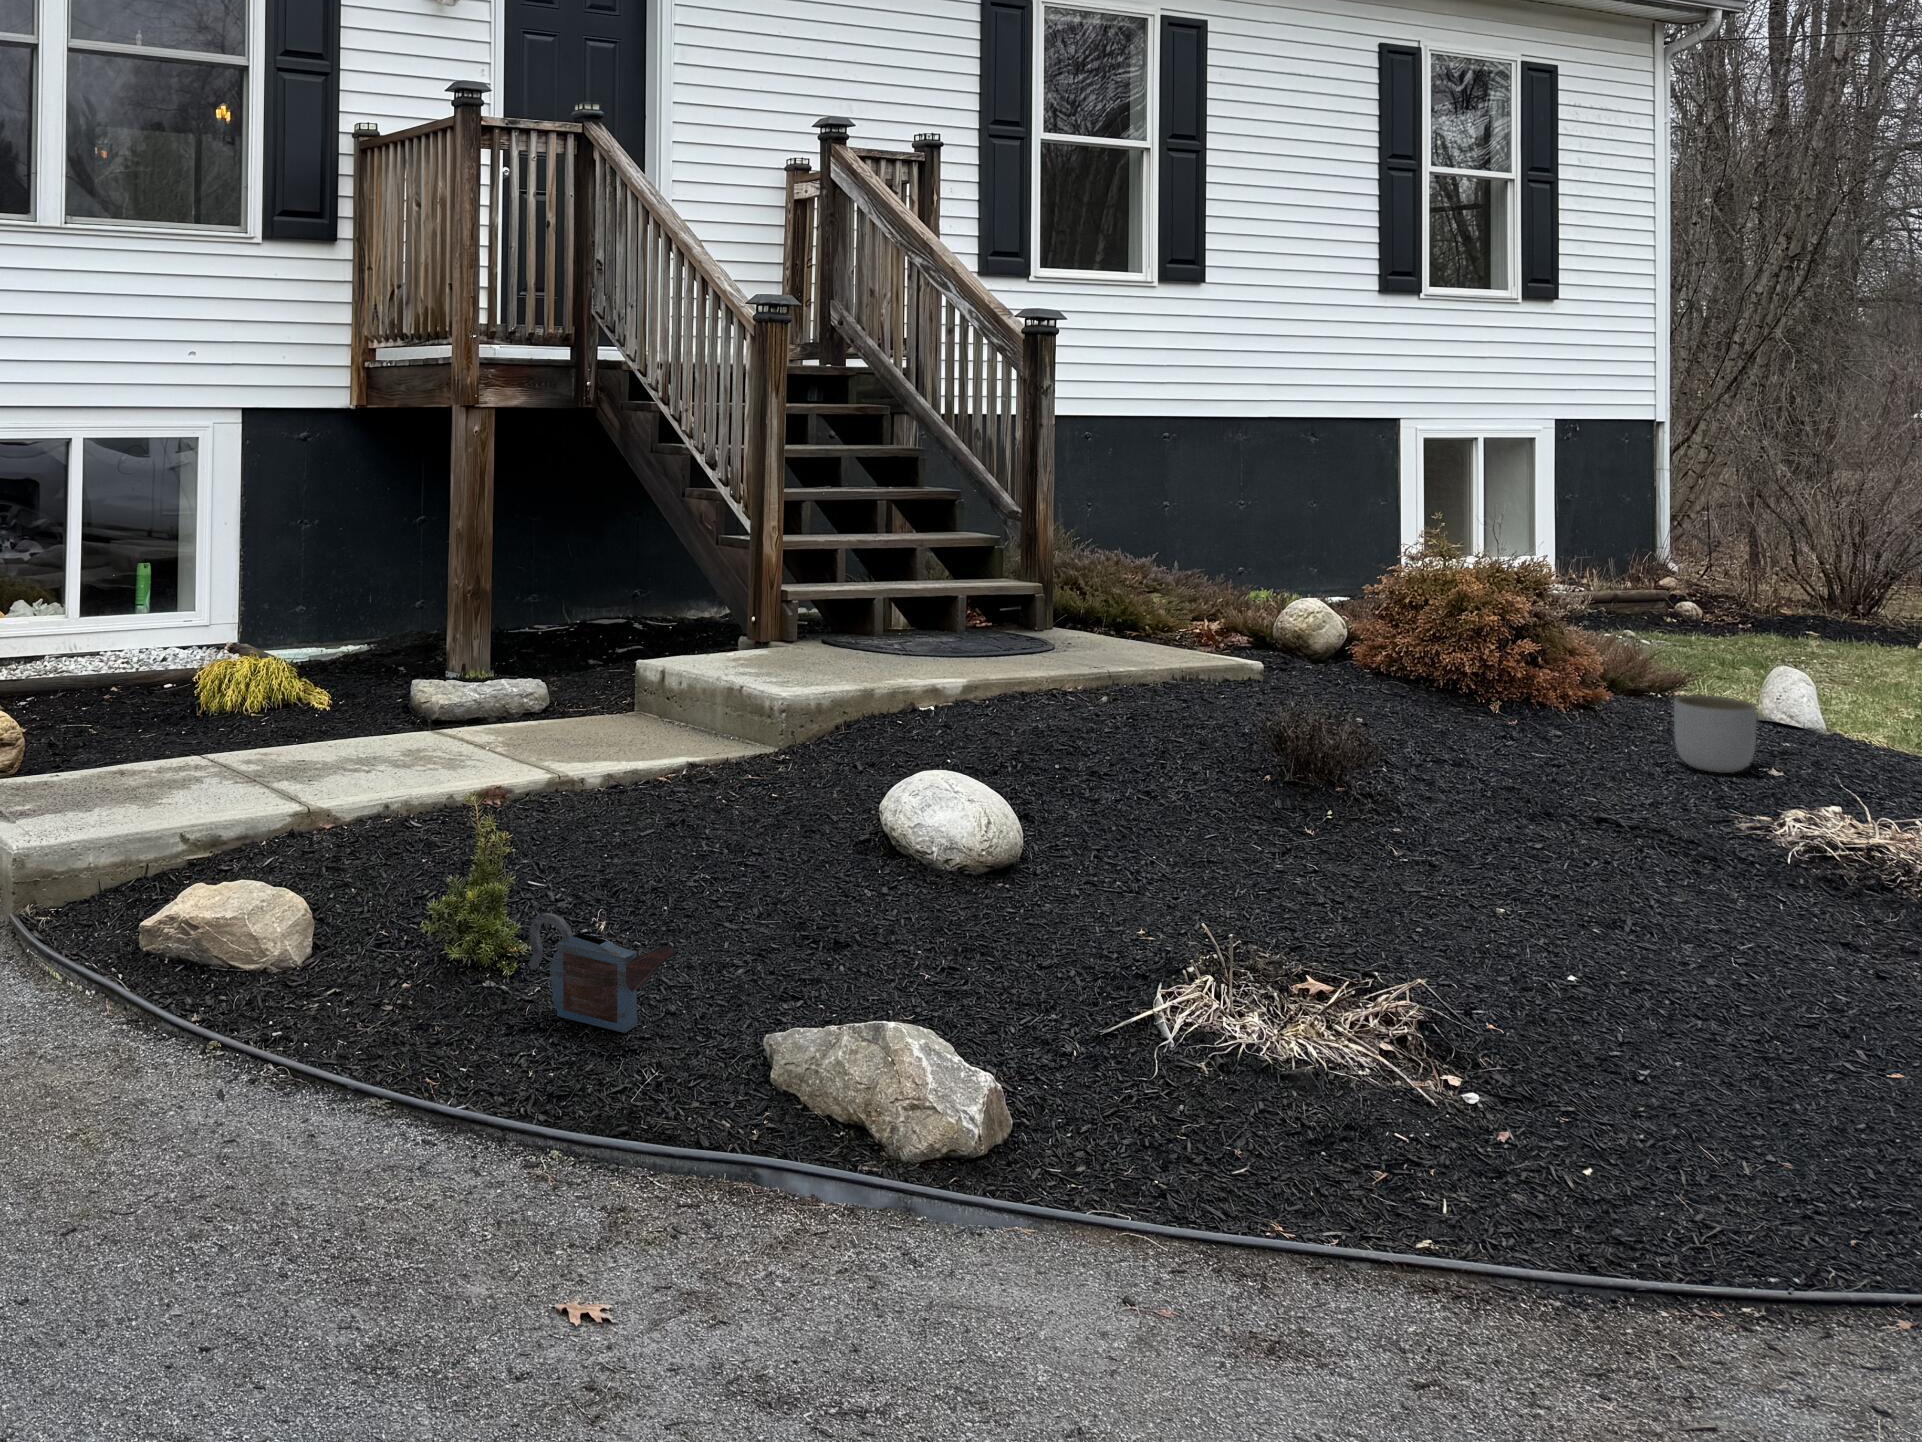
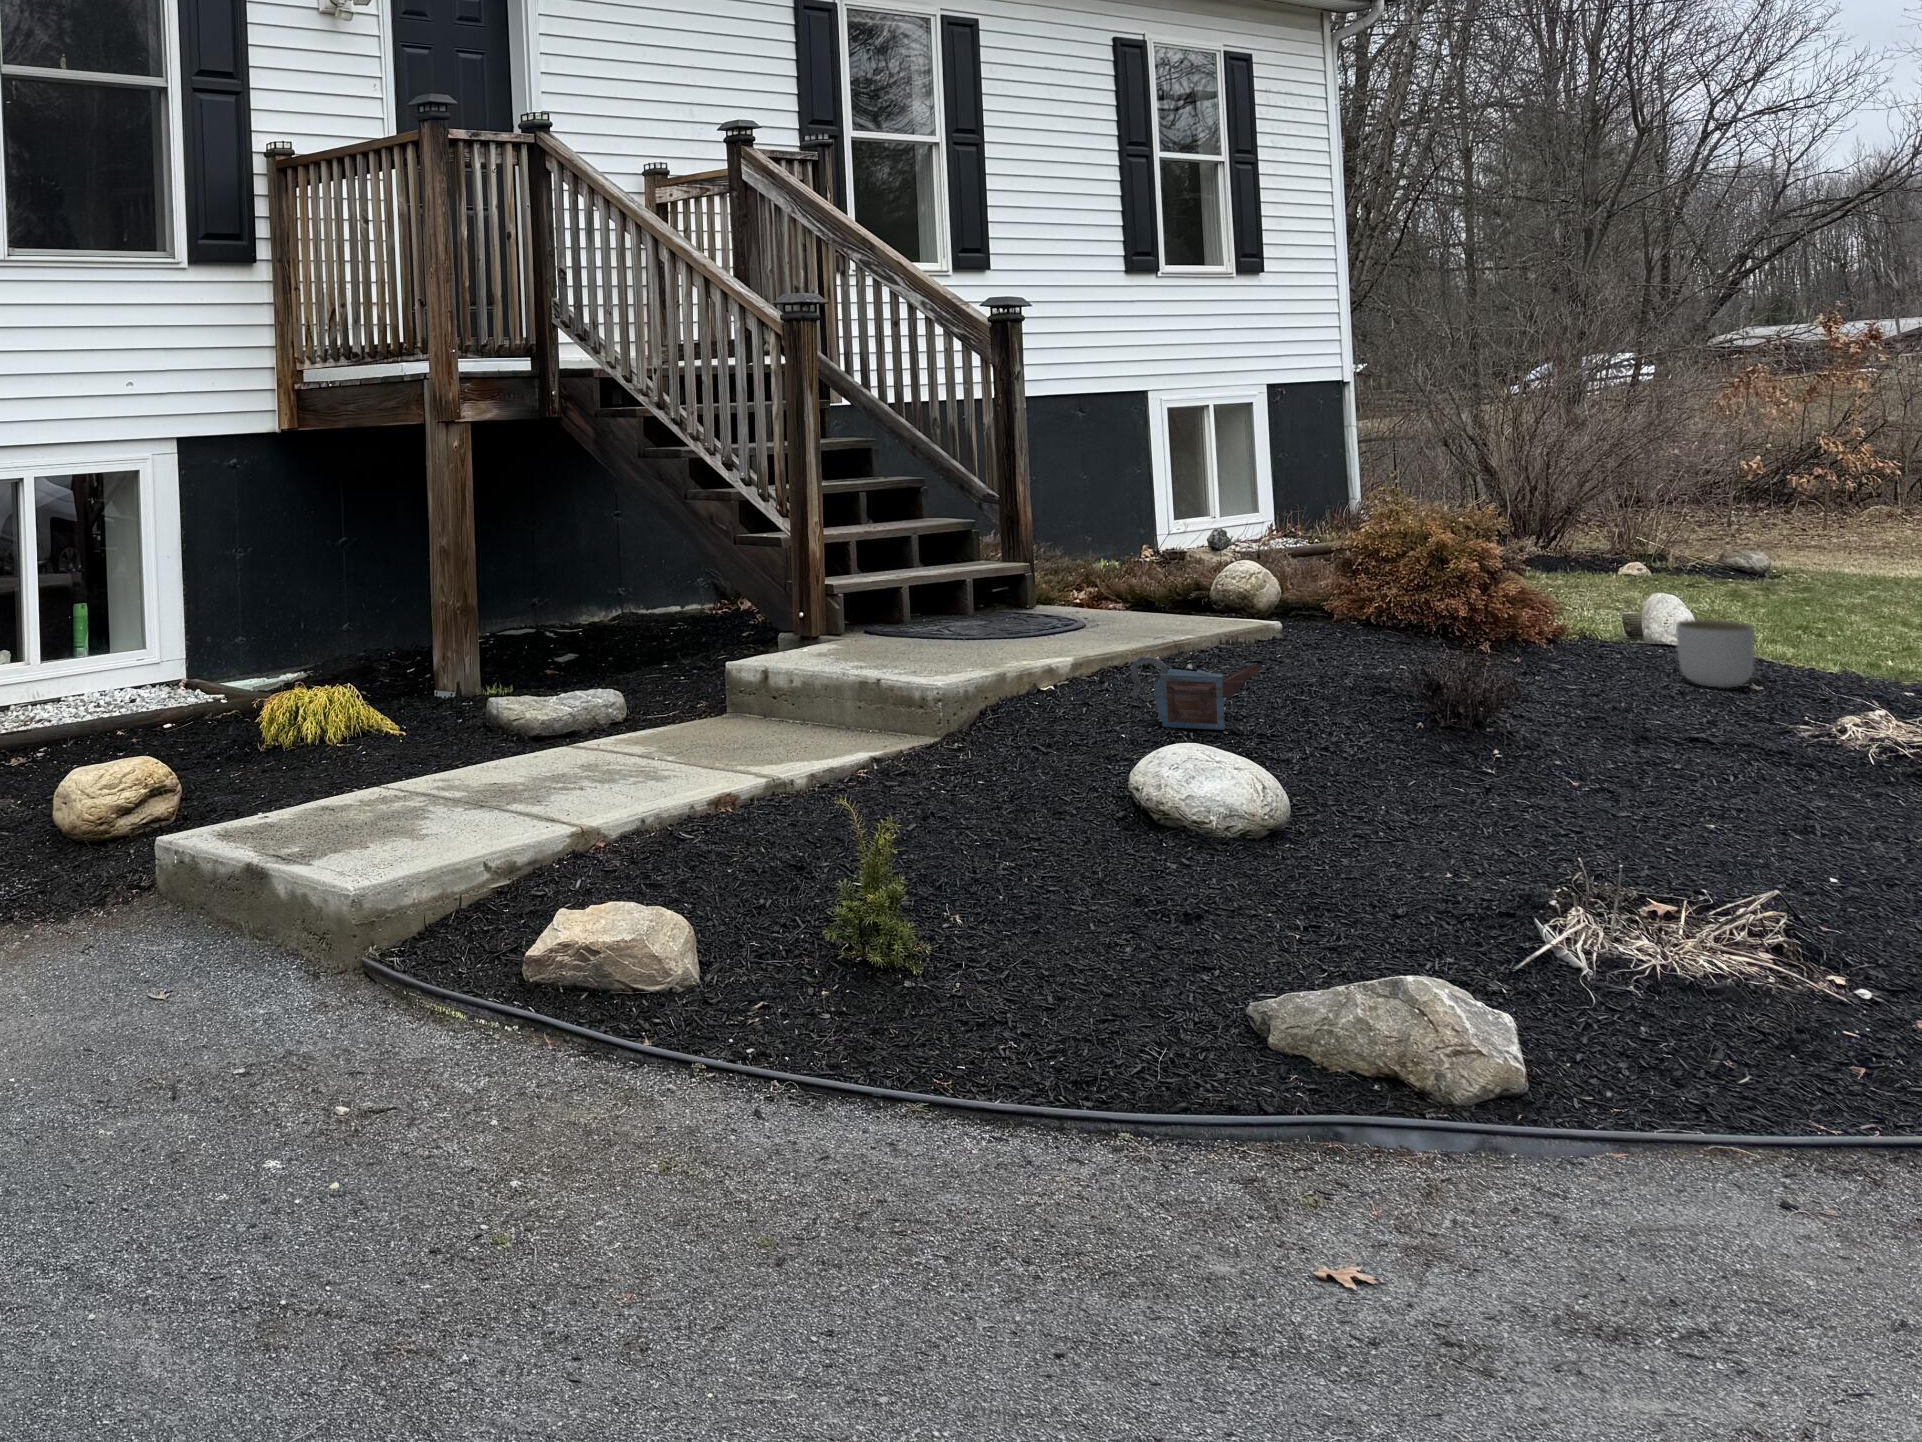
watering can: present [528,913,677,1033] -> present [1130,656,1262,730]

